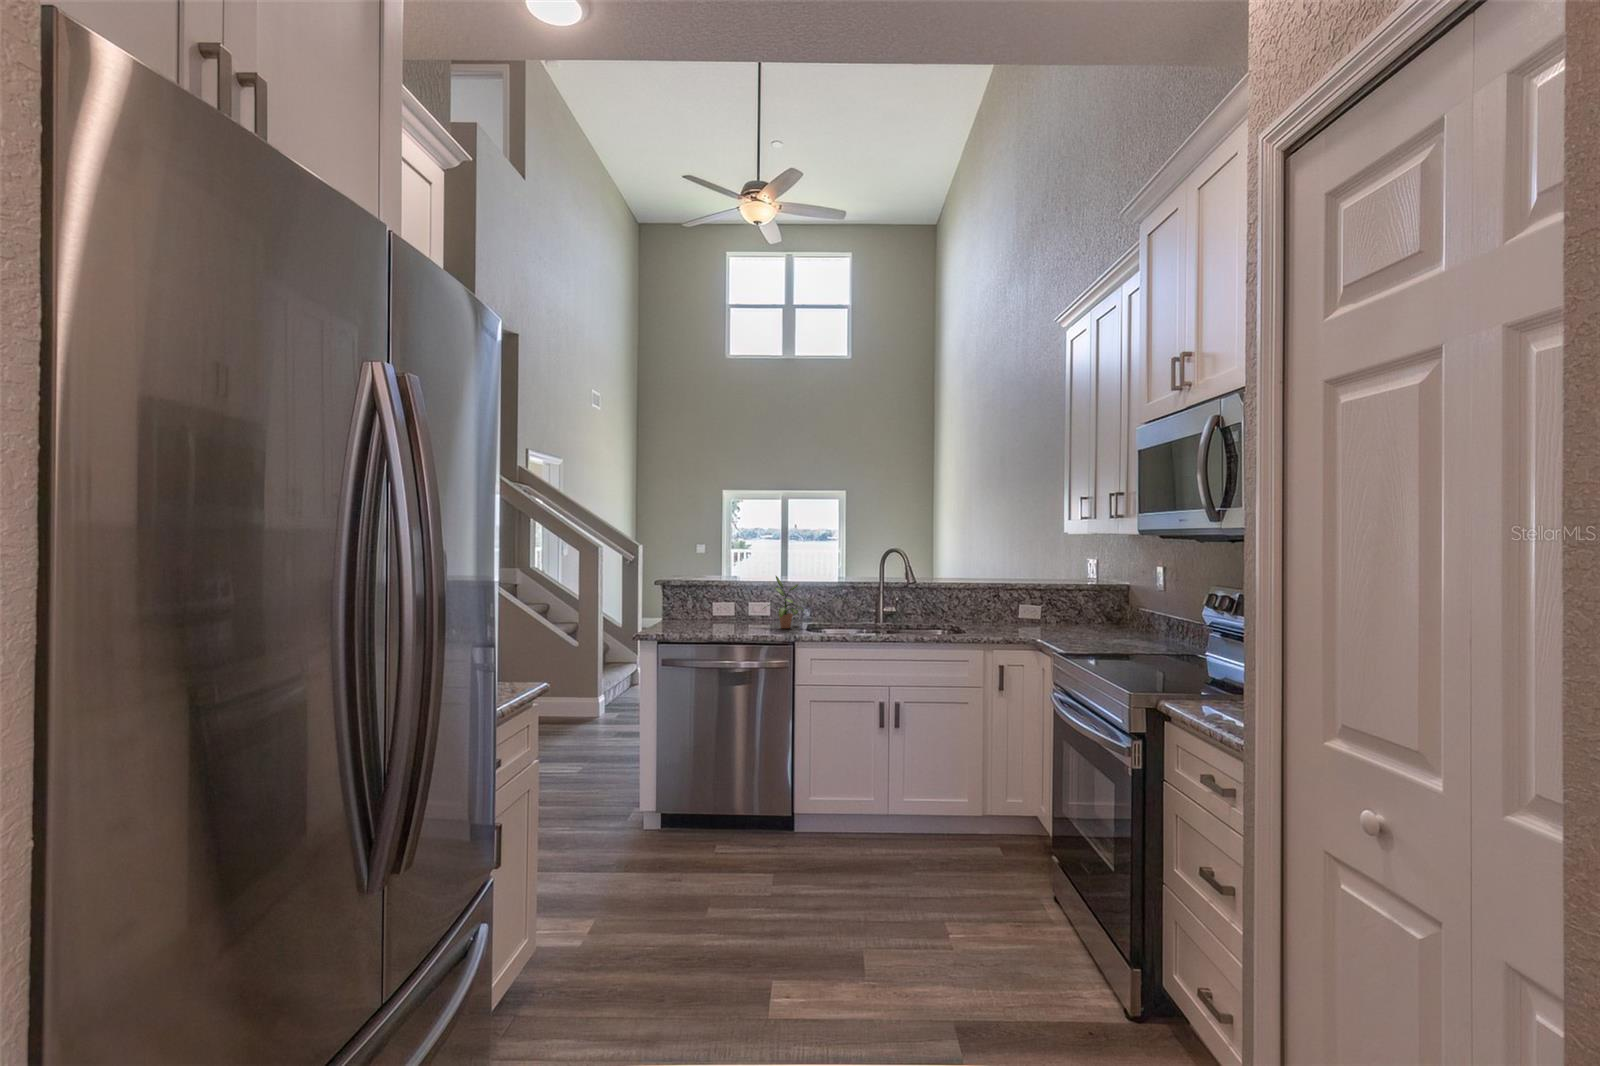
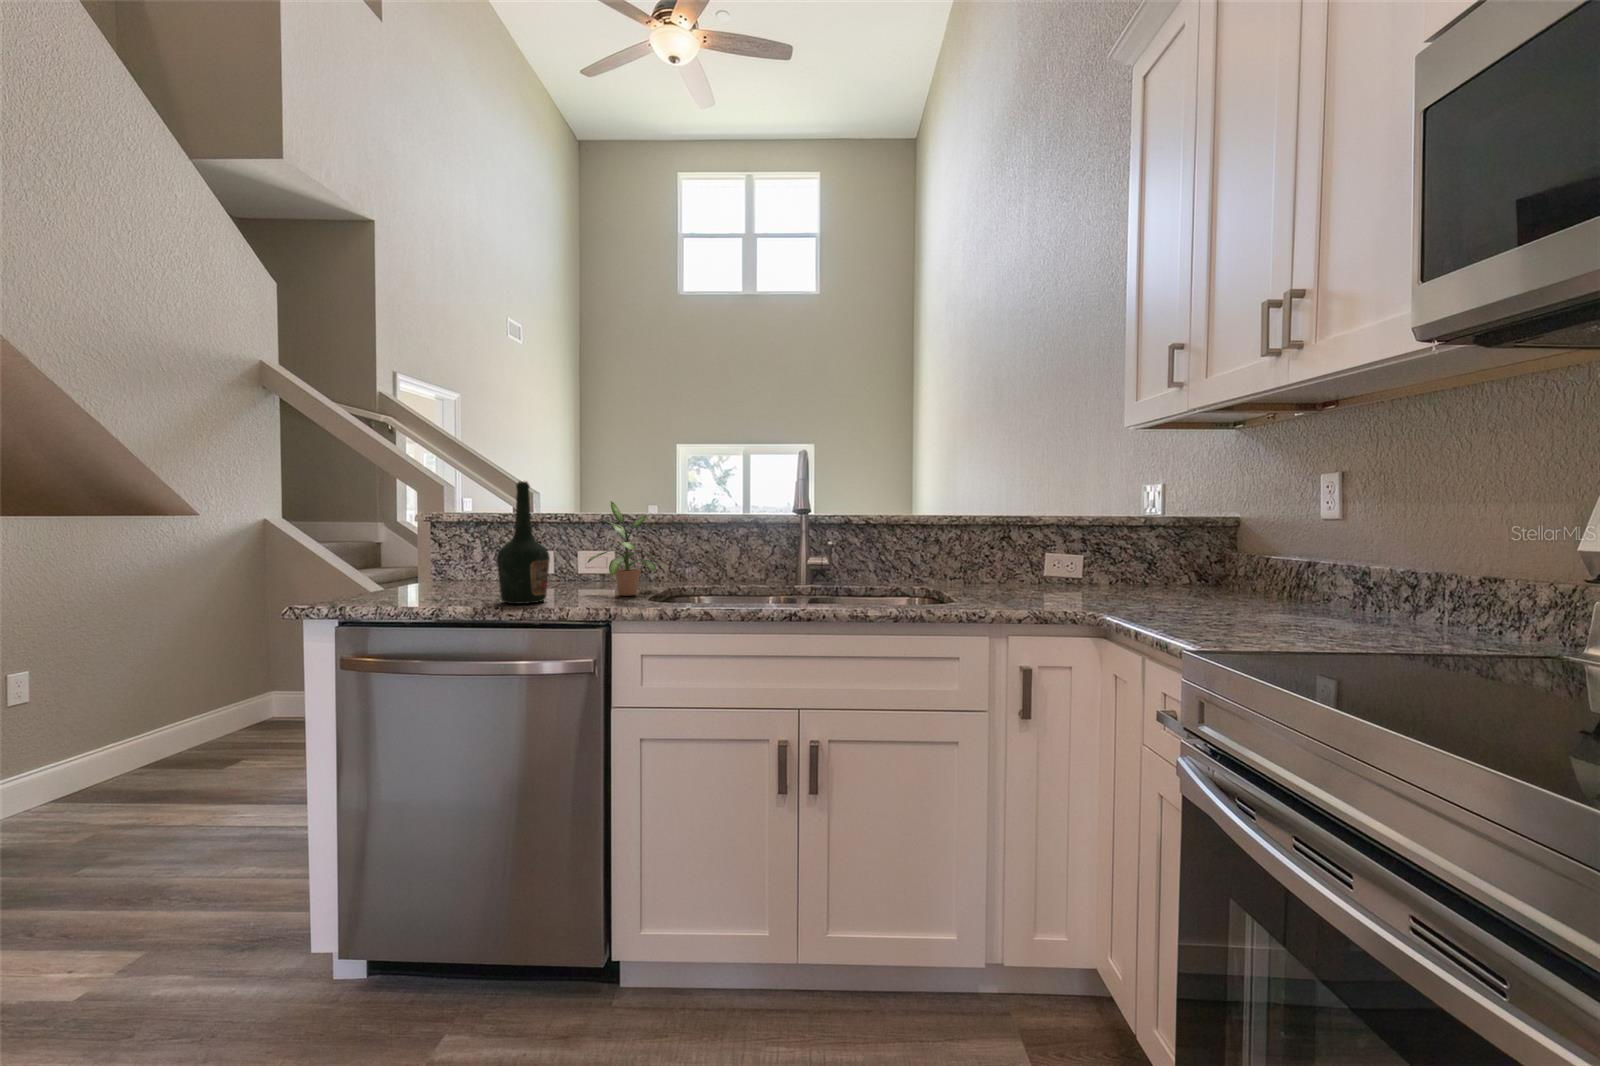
bottle: none [722,567,749,632] -> present [497,481,550,604]

